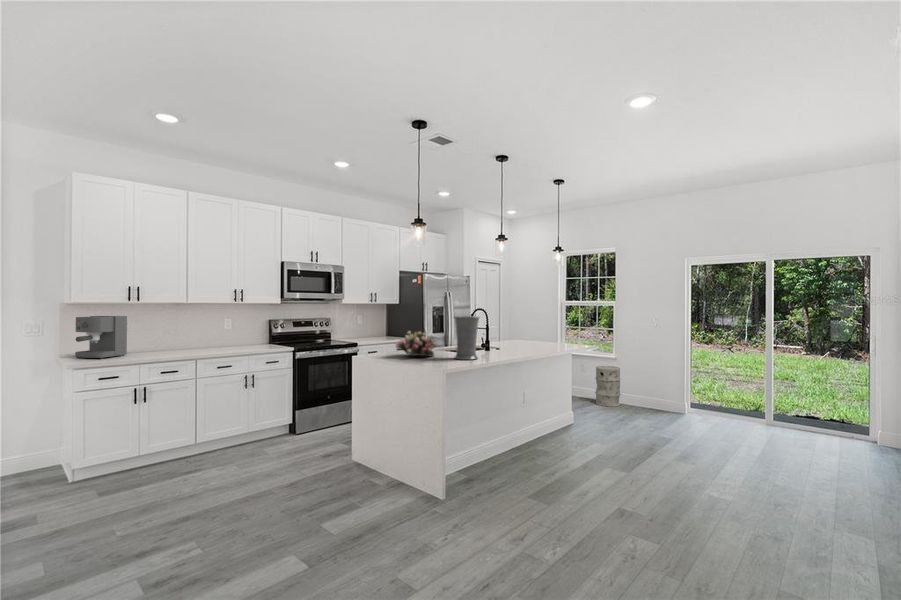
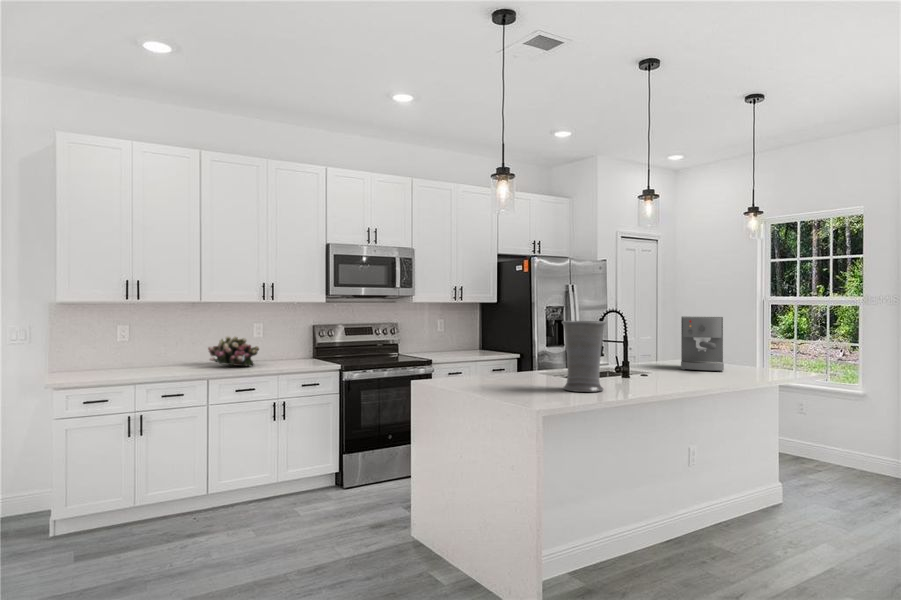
coffee maker: present [75,316,127,359] -> present [681,316,724,372]
flower arrangement: present [396,331,435,356] -> present [208,336,259,366]
trash can: present [595,366,621,407] -> none [823,405,871,475]

